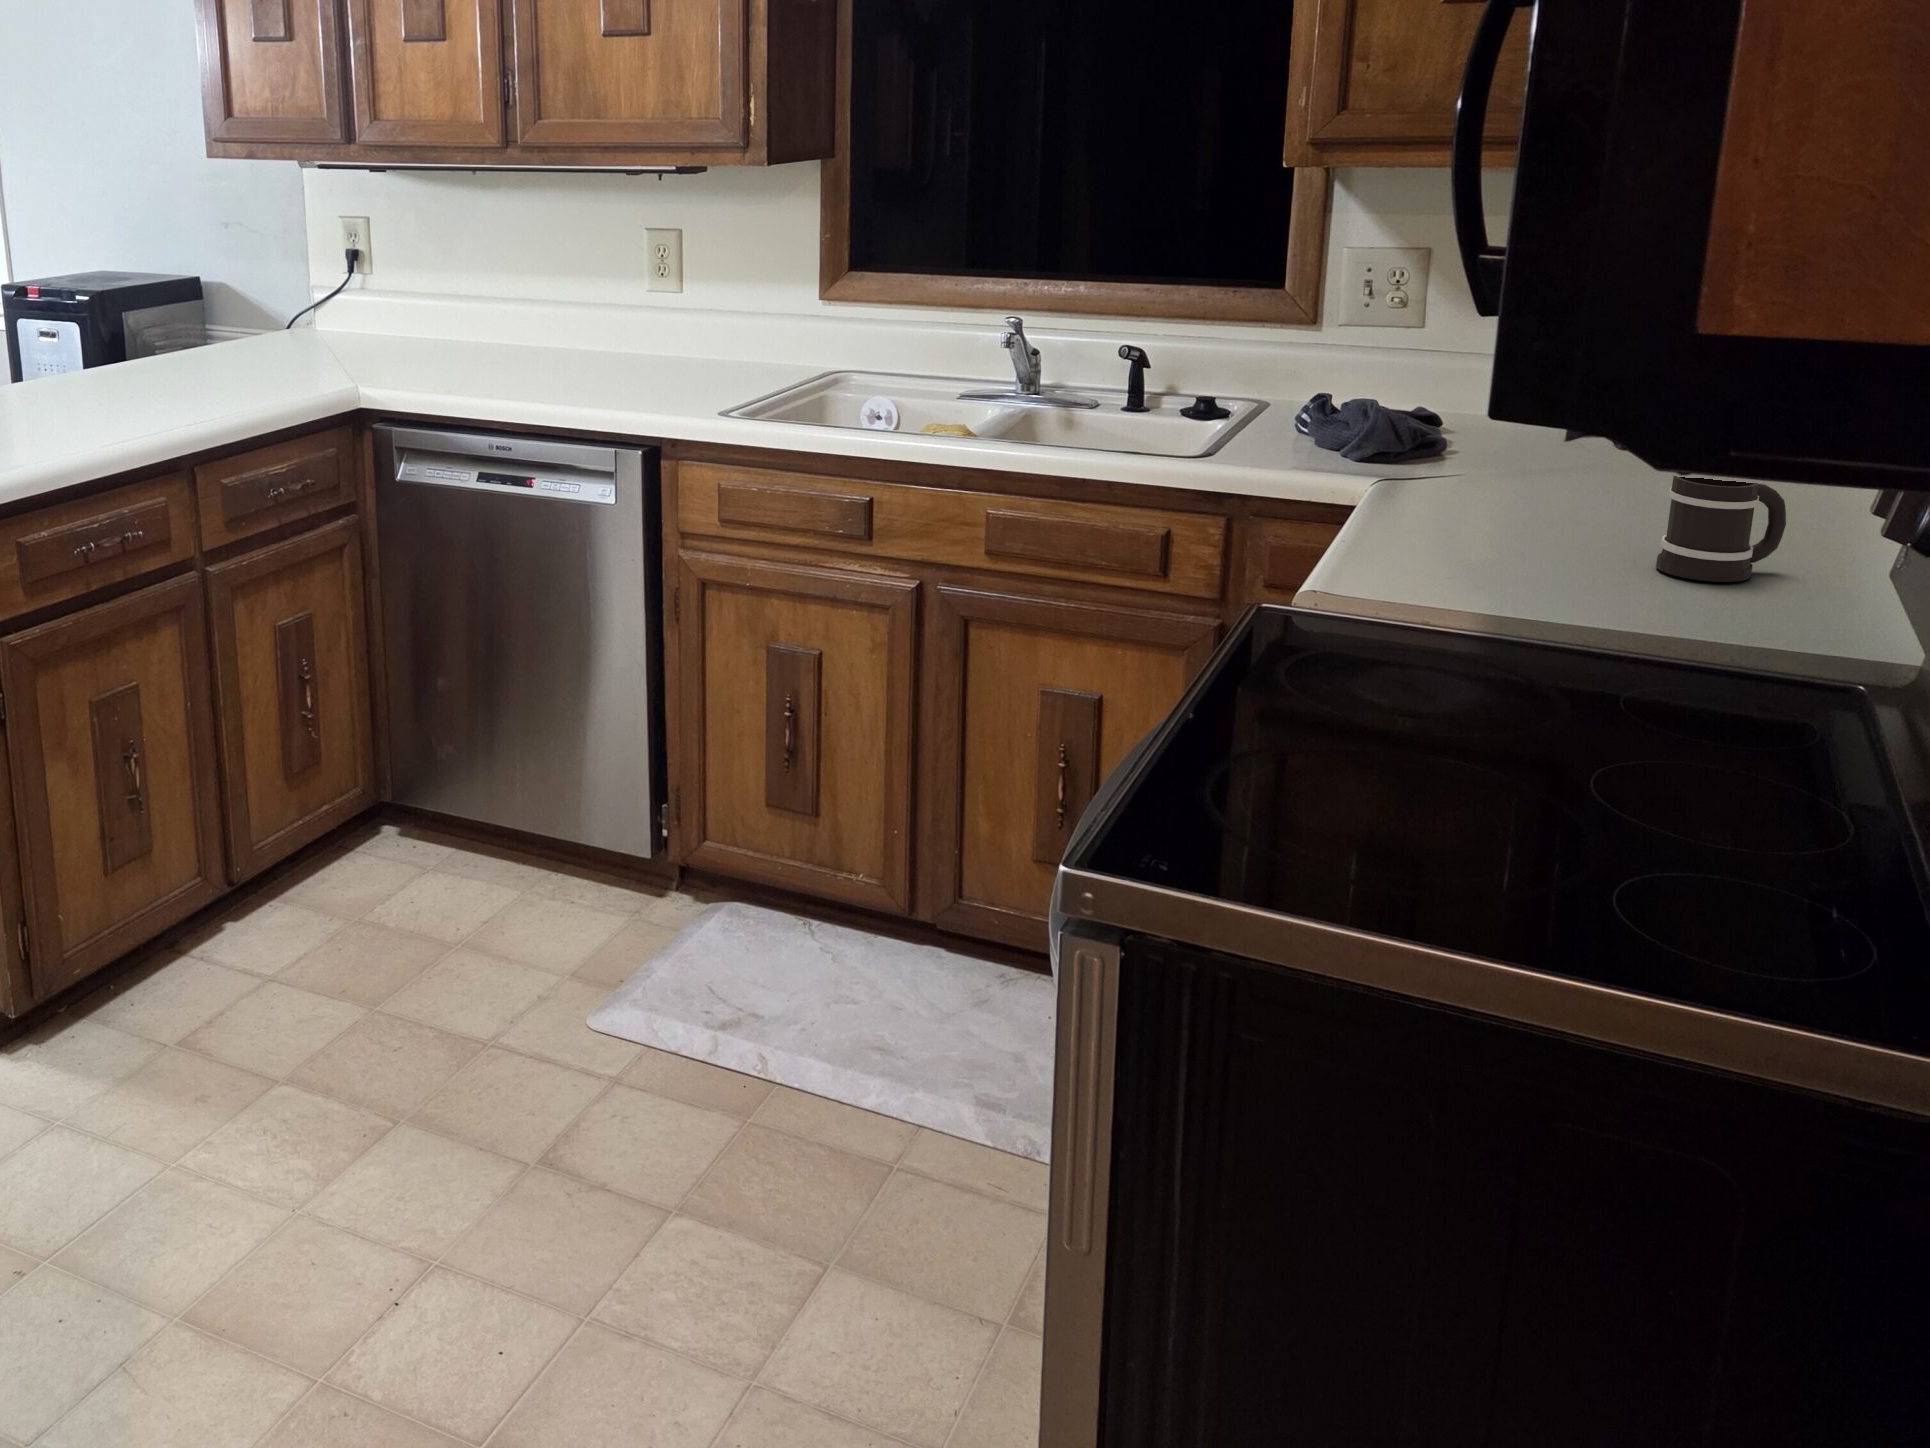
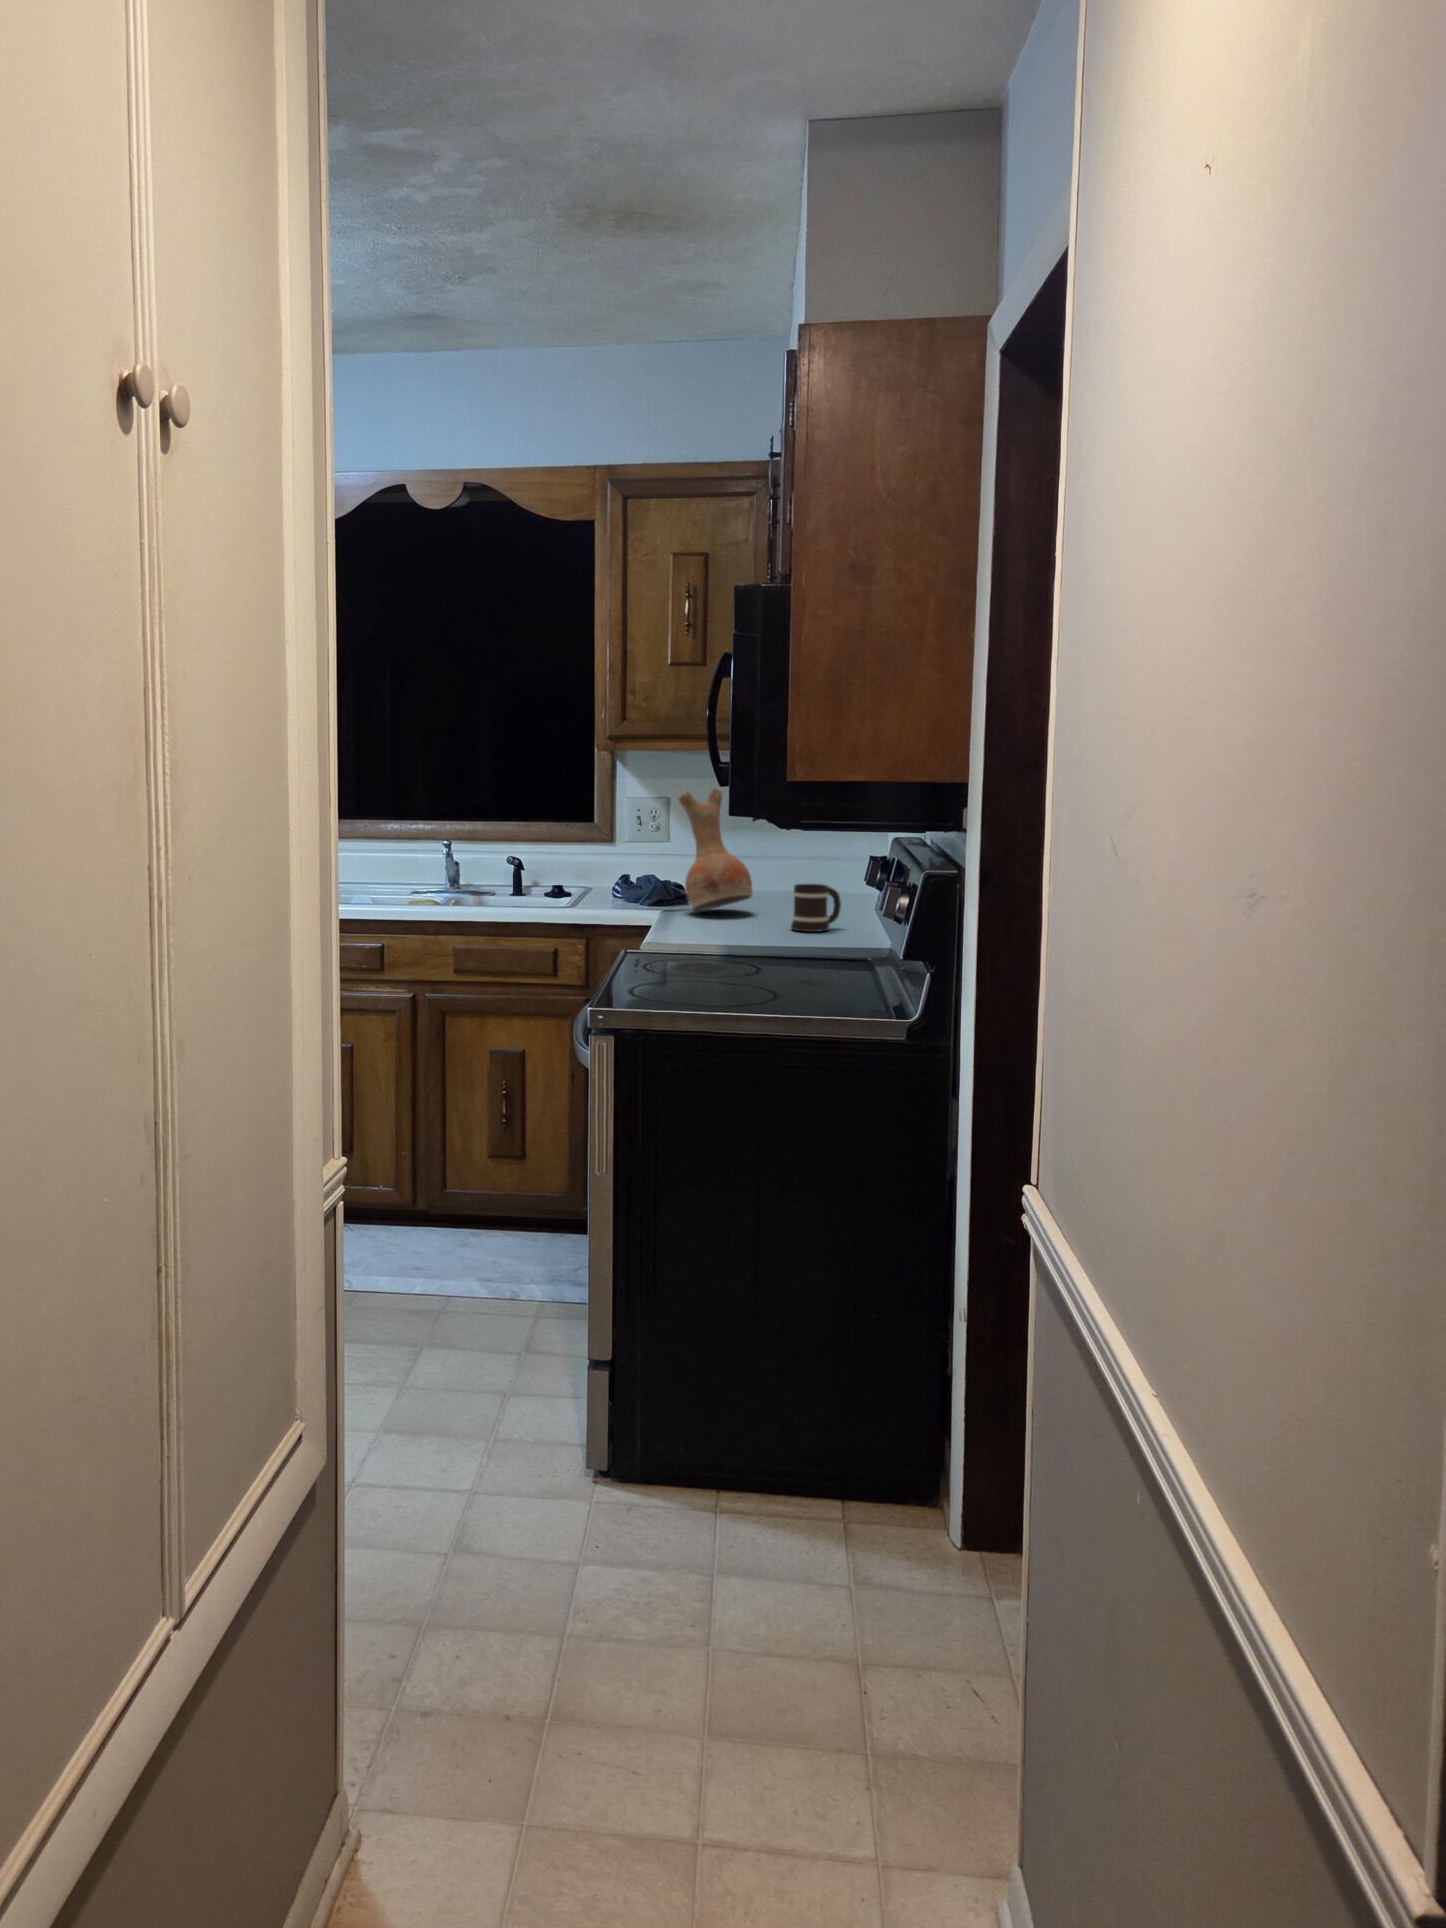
vase: none [1428,250,1576,492] -> present [679,789,753,911]

